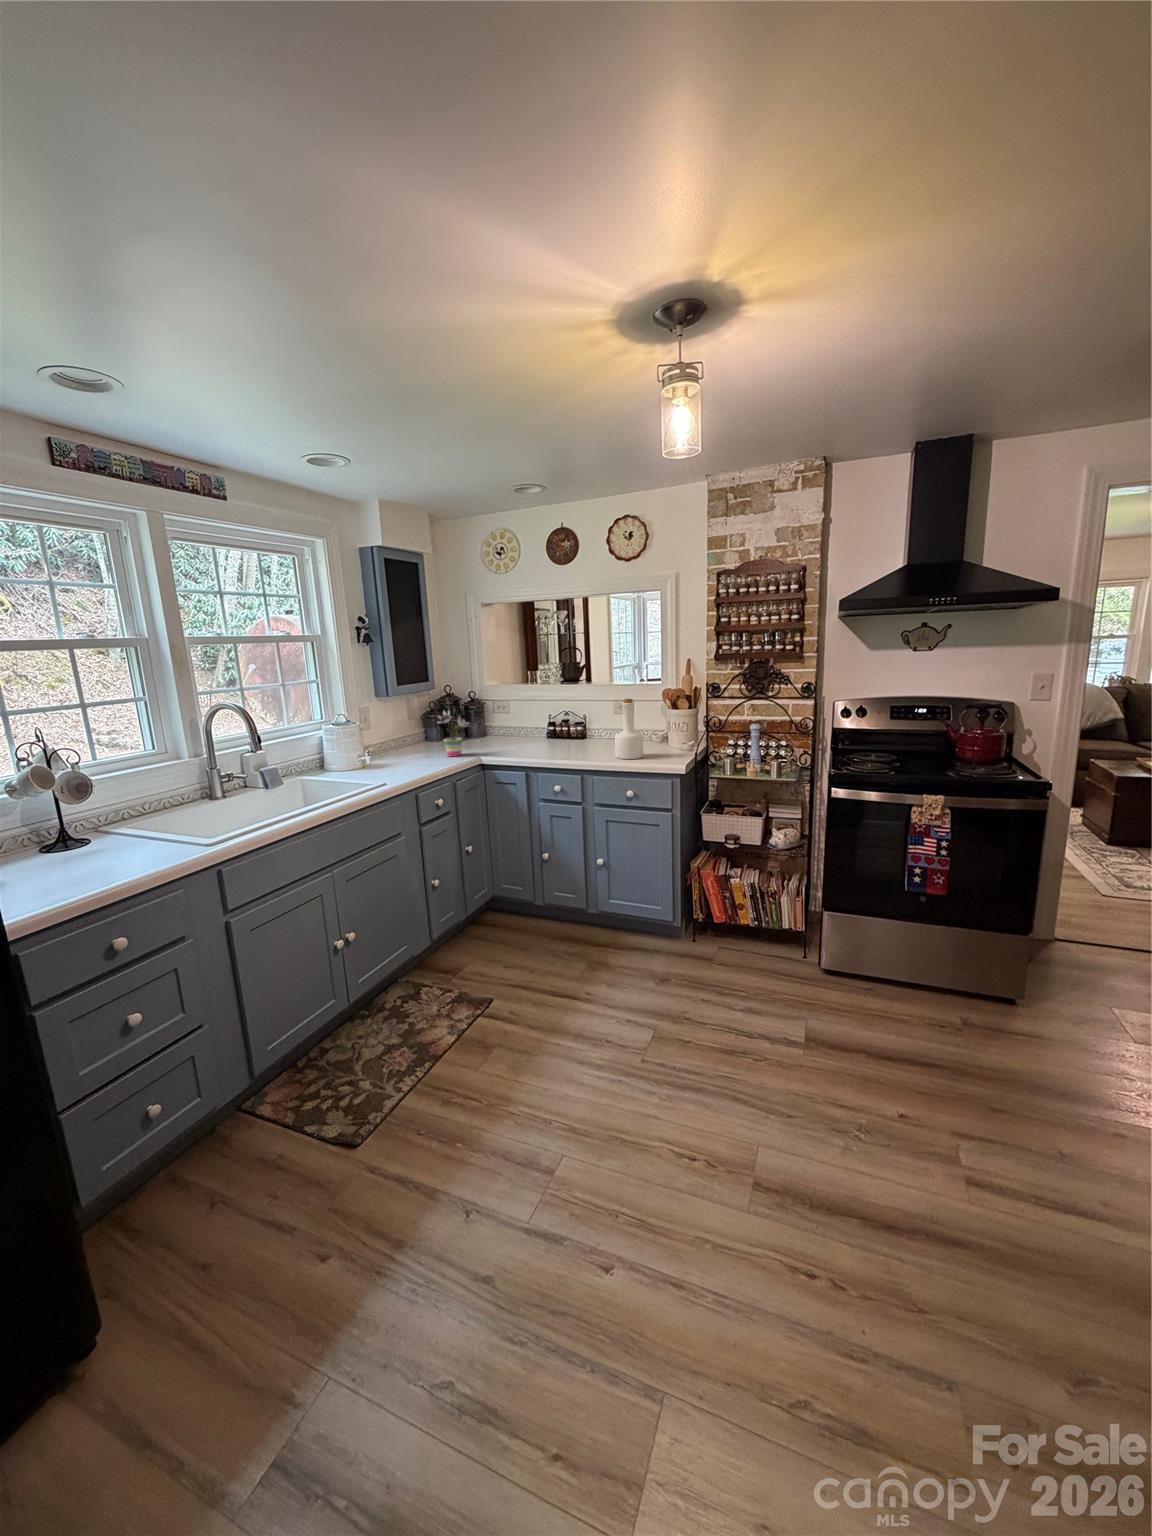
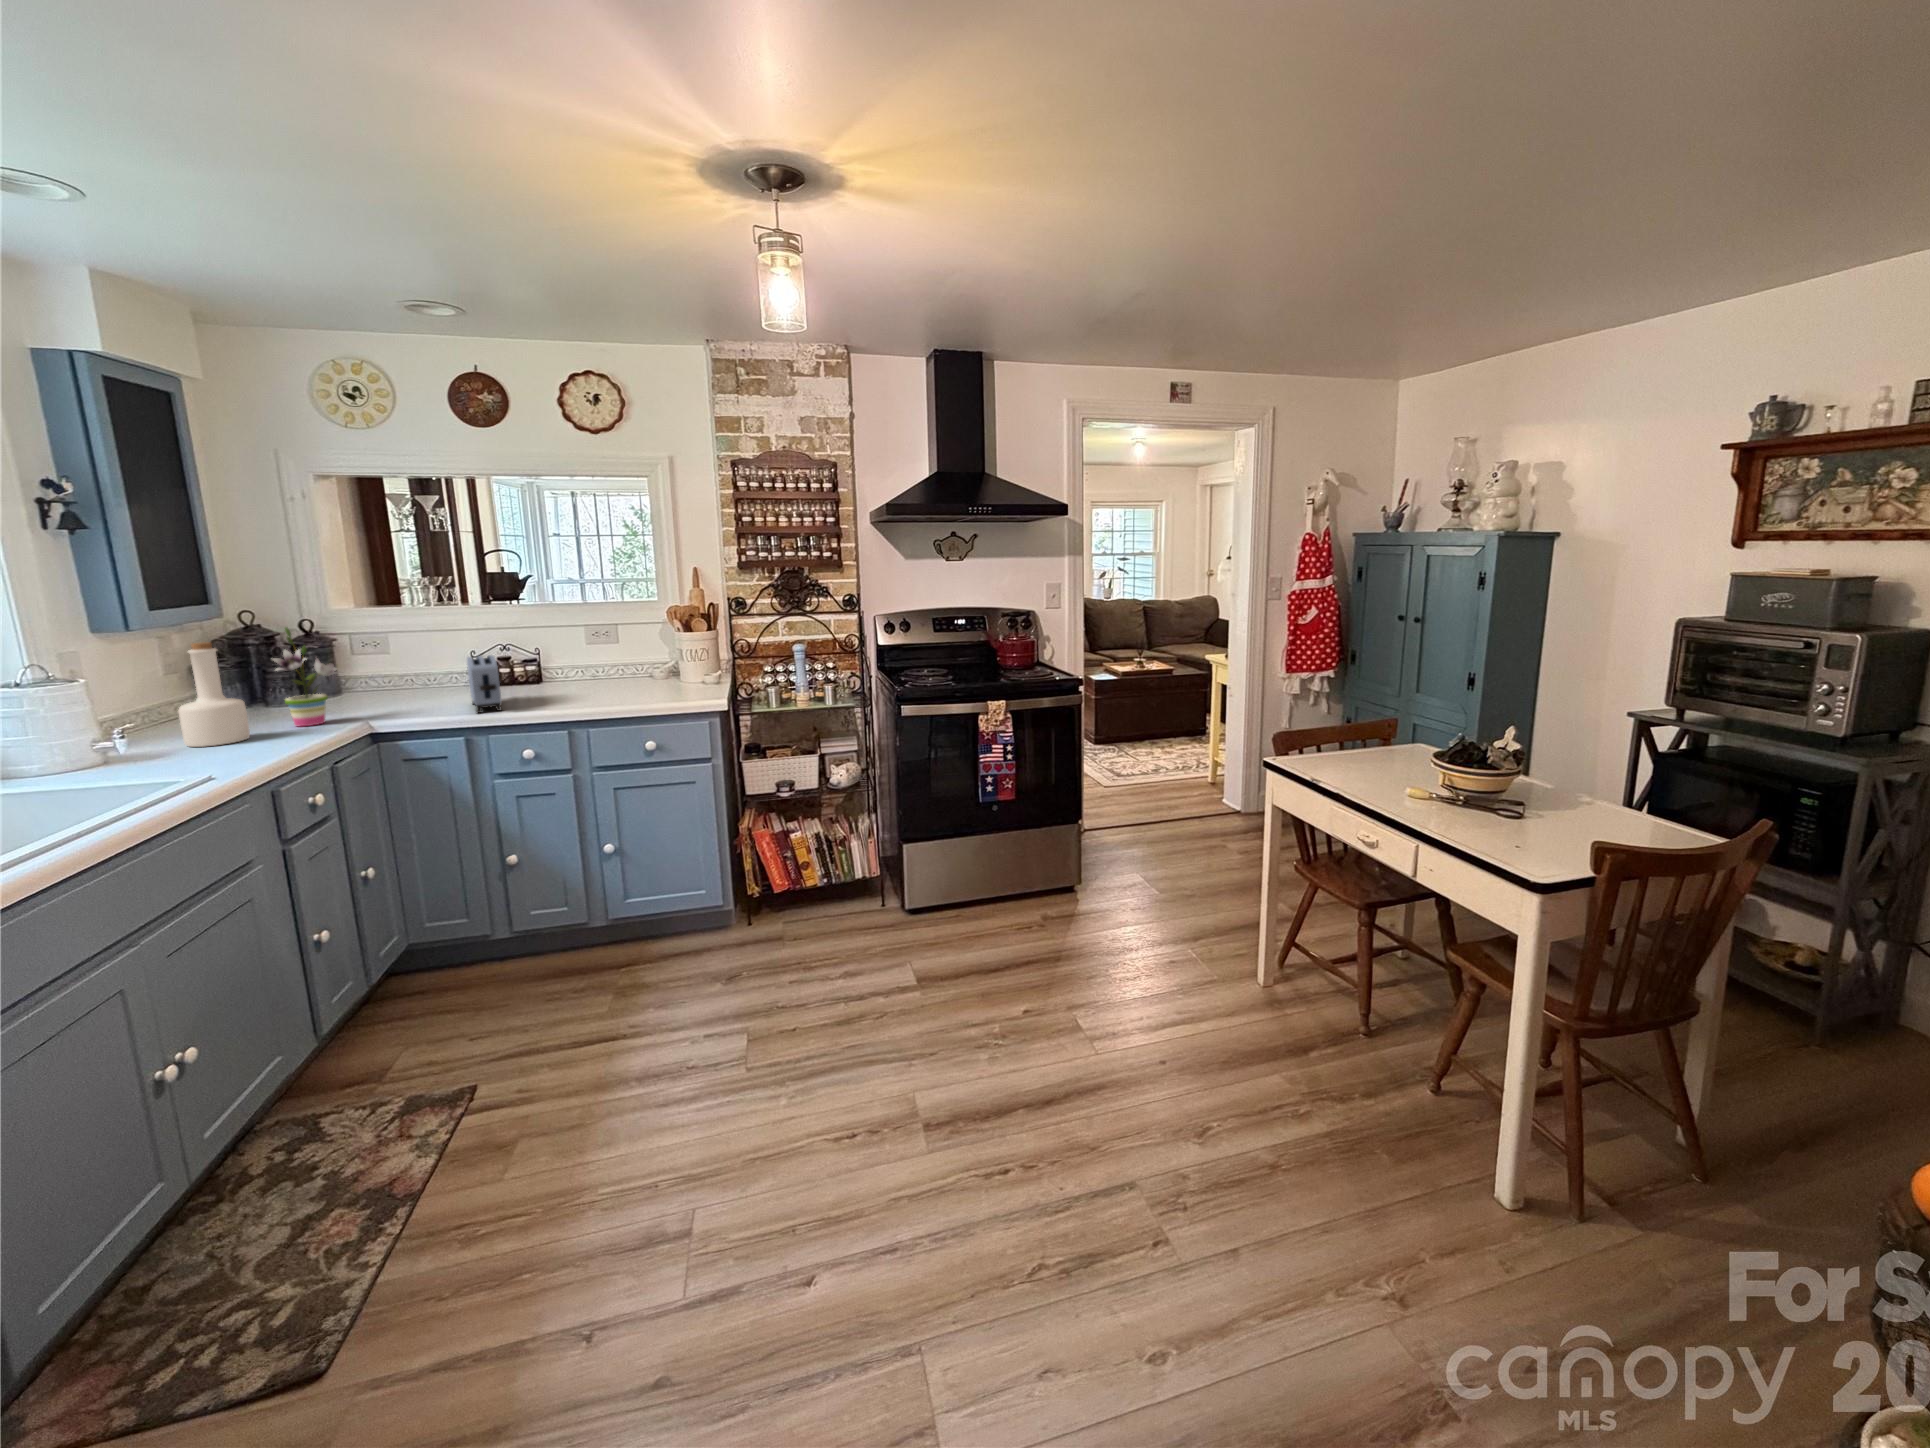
bottle: present [615,699,643,759] -> present [178,642,250,747]
toaster: none [530,720,550,758] -> present [467,655,502,713]

